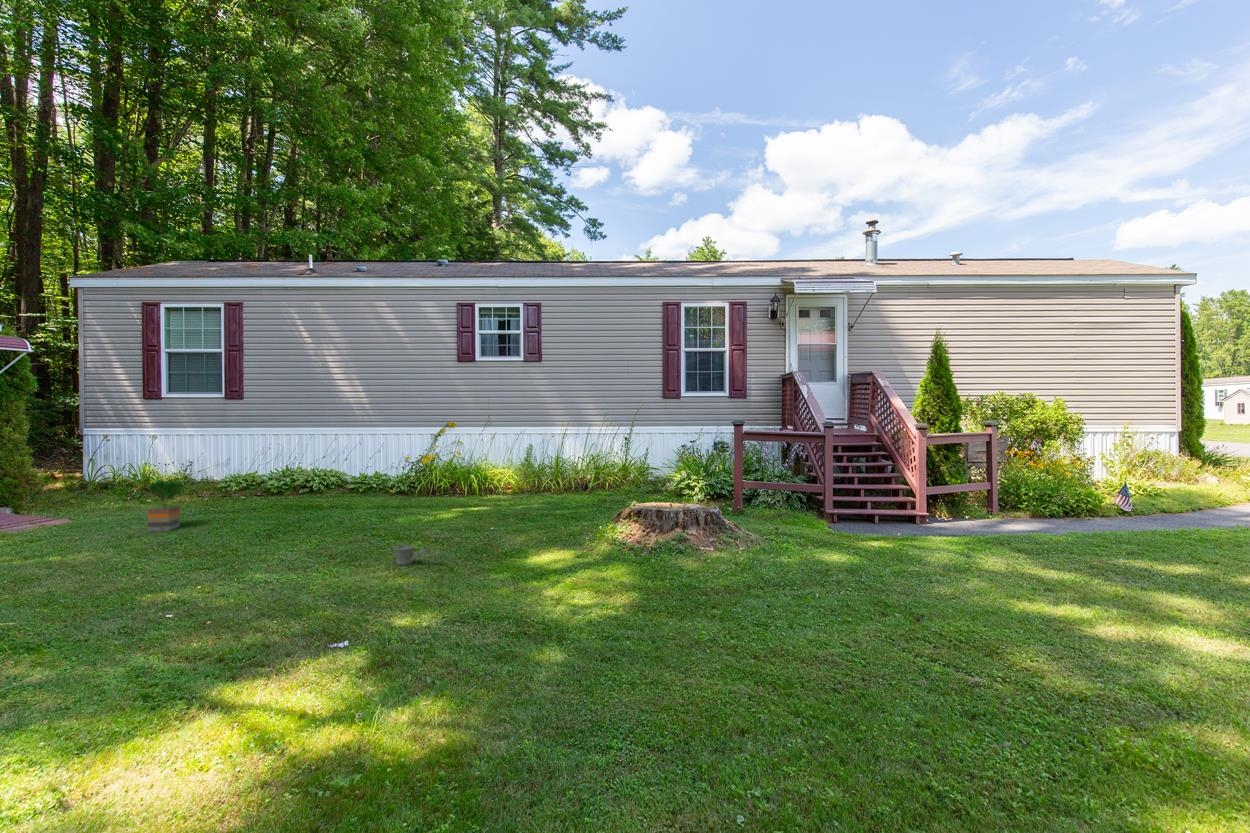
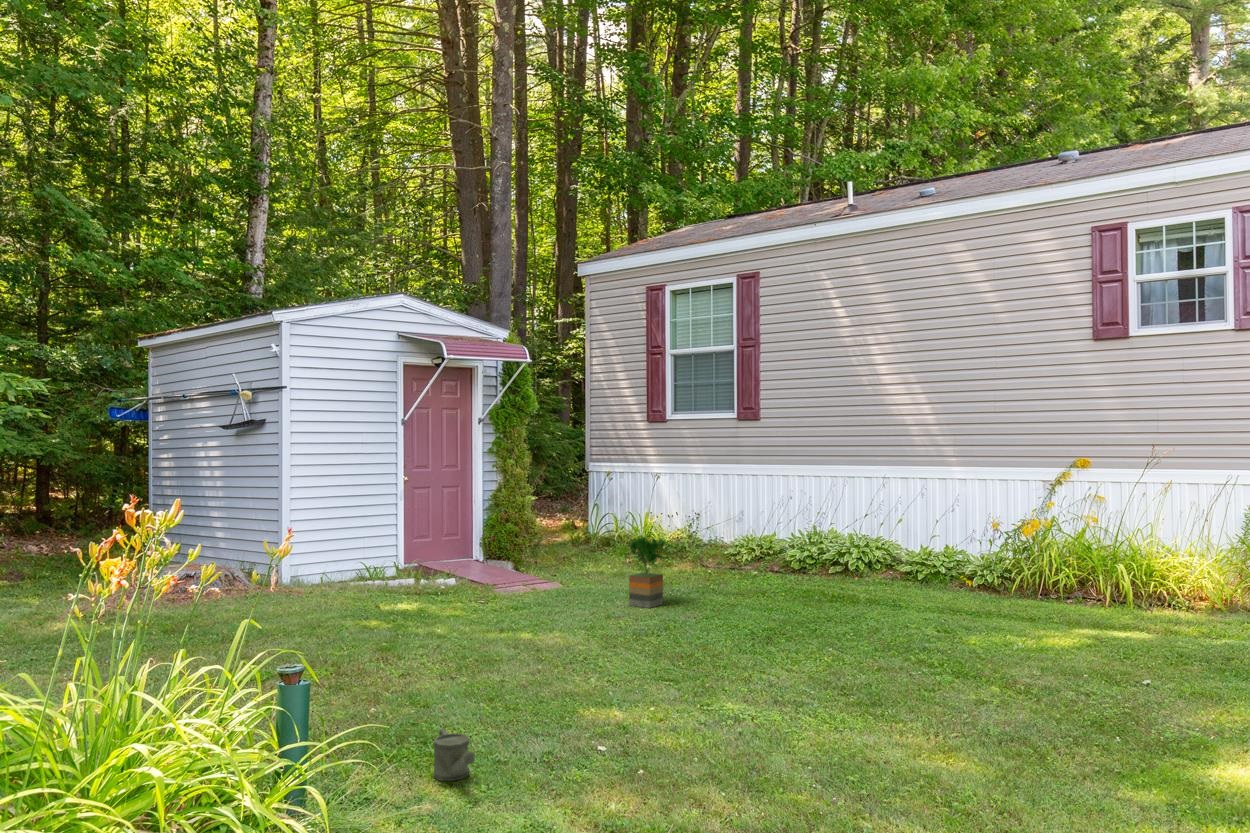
watering can: present [390,546,429,565] -> present [433,729,475,781]

